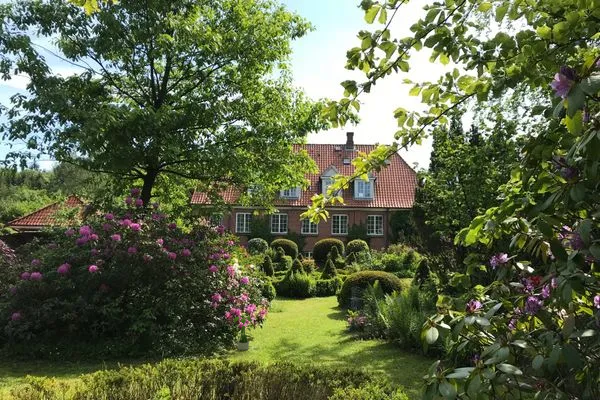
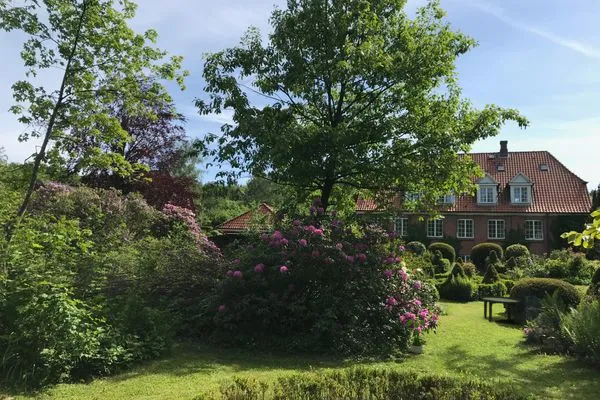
round table: none [312,290,351,317] -> present [480,296,521,324]

